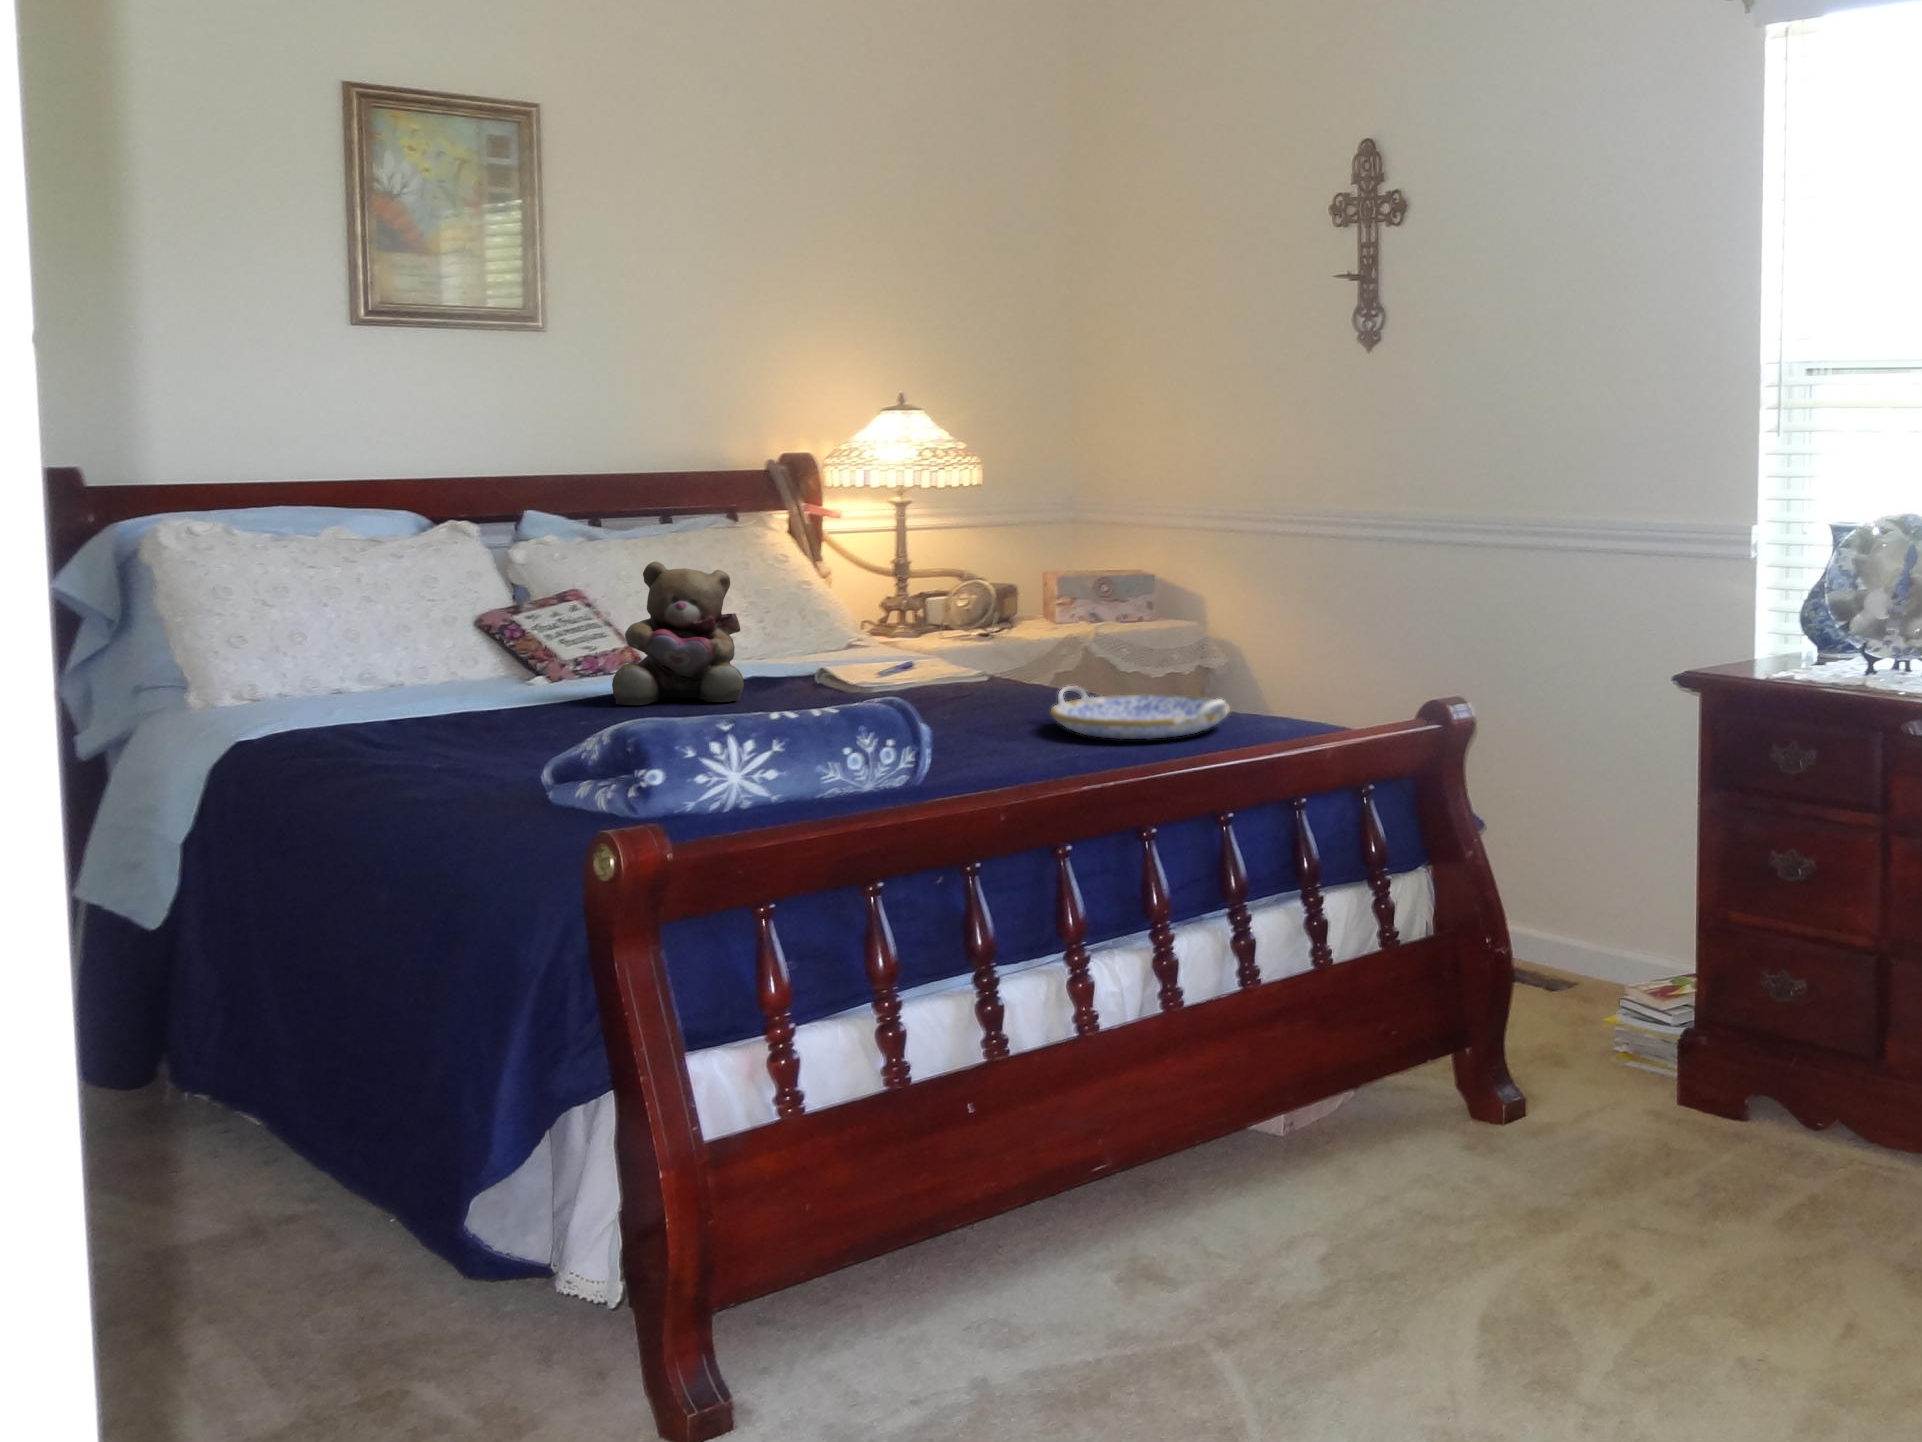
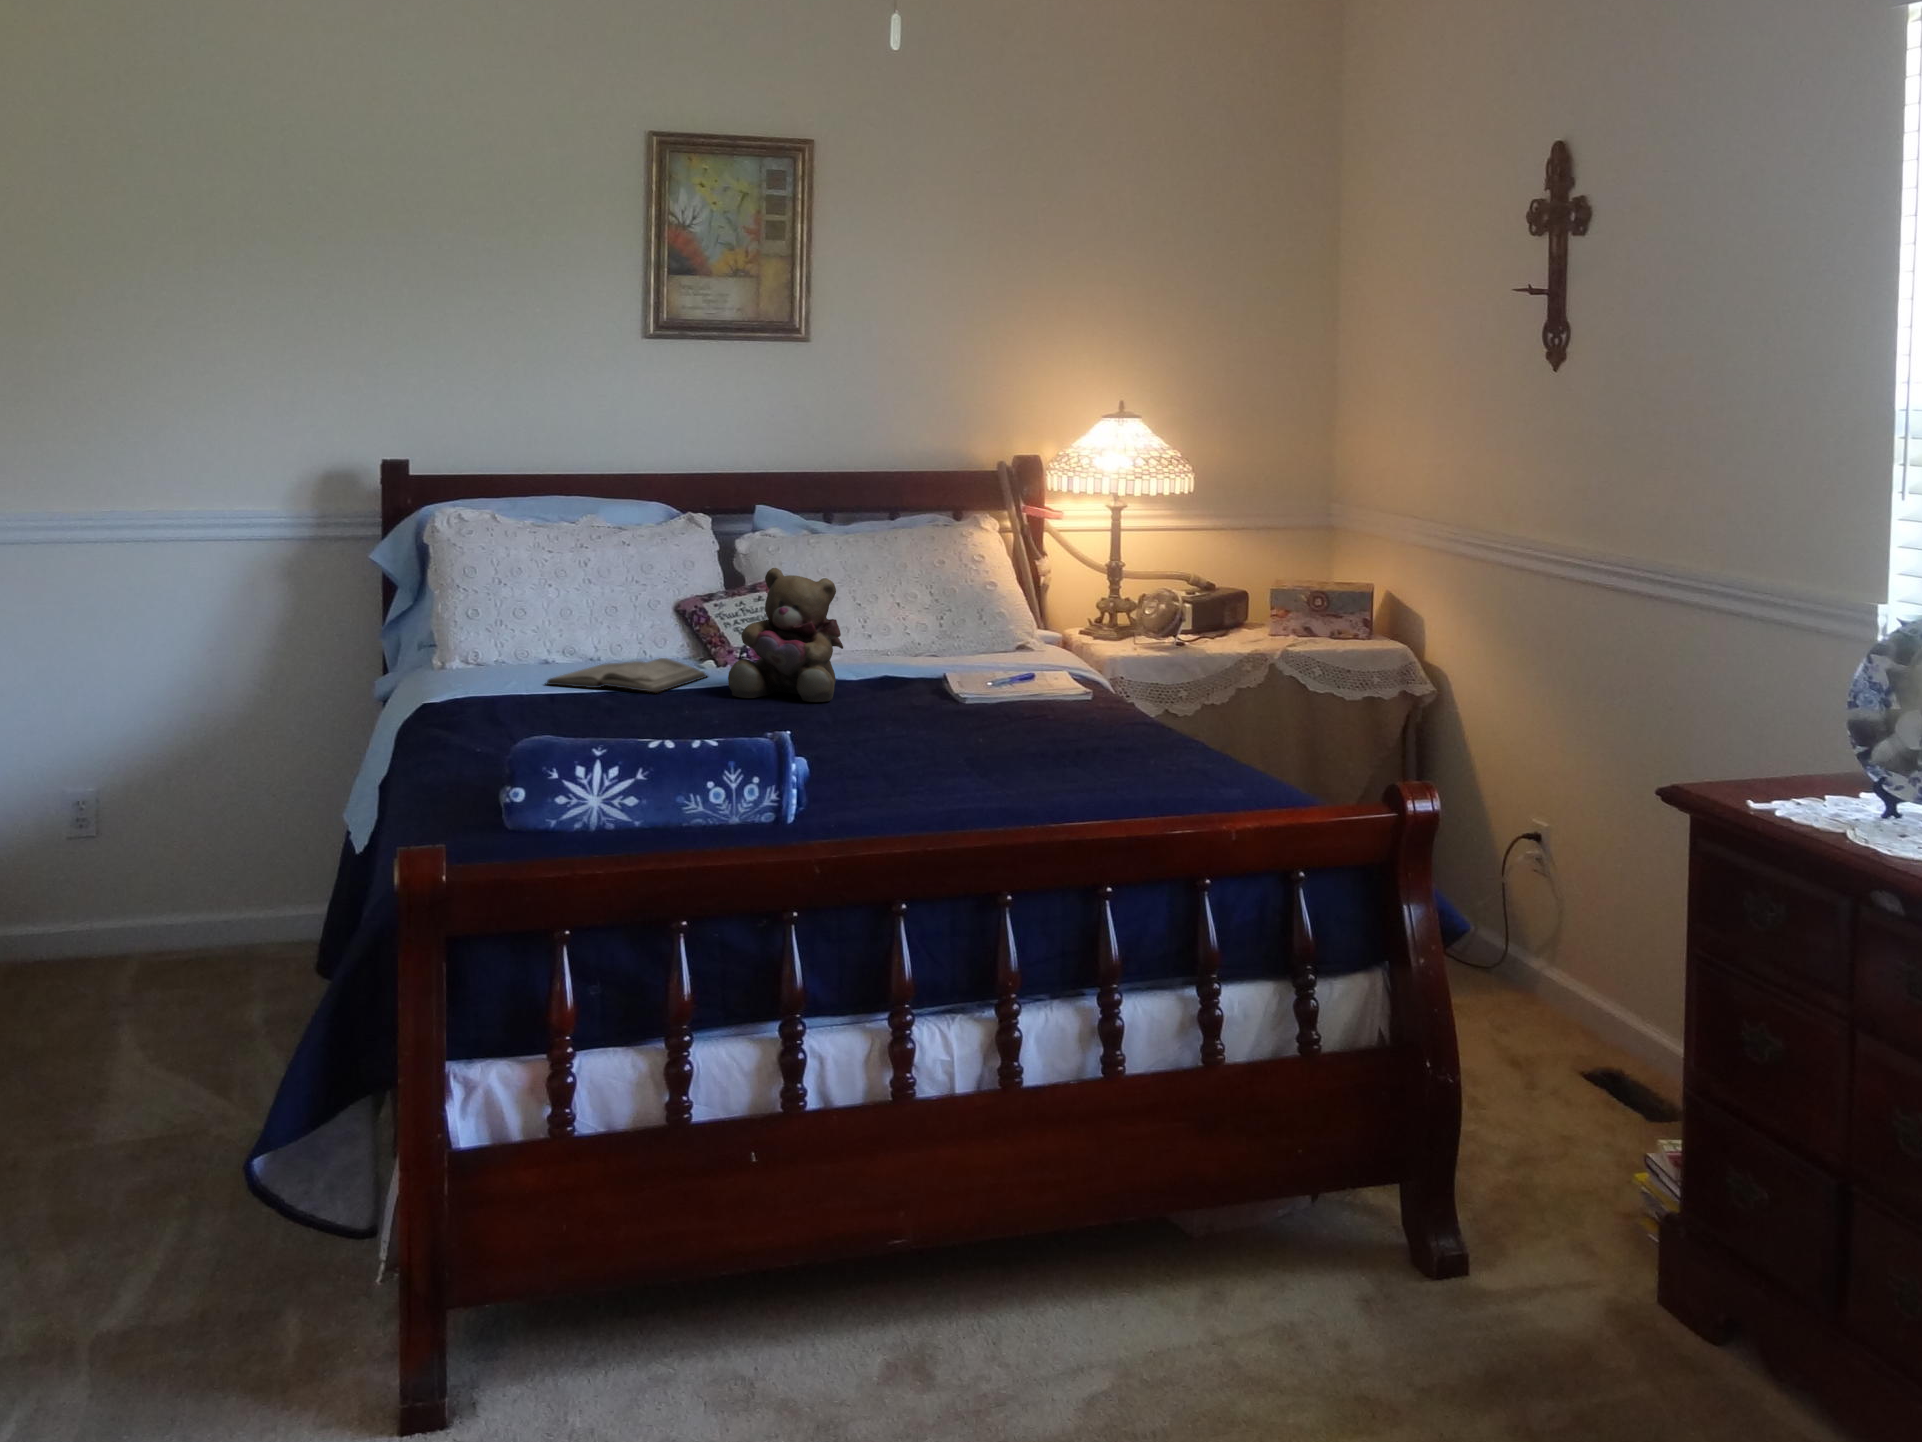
diary: none [358,677,547,713] -> present [547,658,707,693]
serving tray: present [1051,686,1230,739] -> none [1009,724,1193,792]

